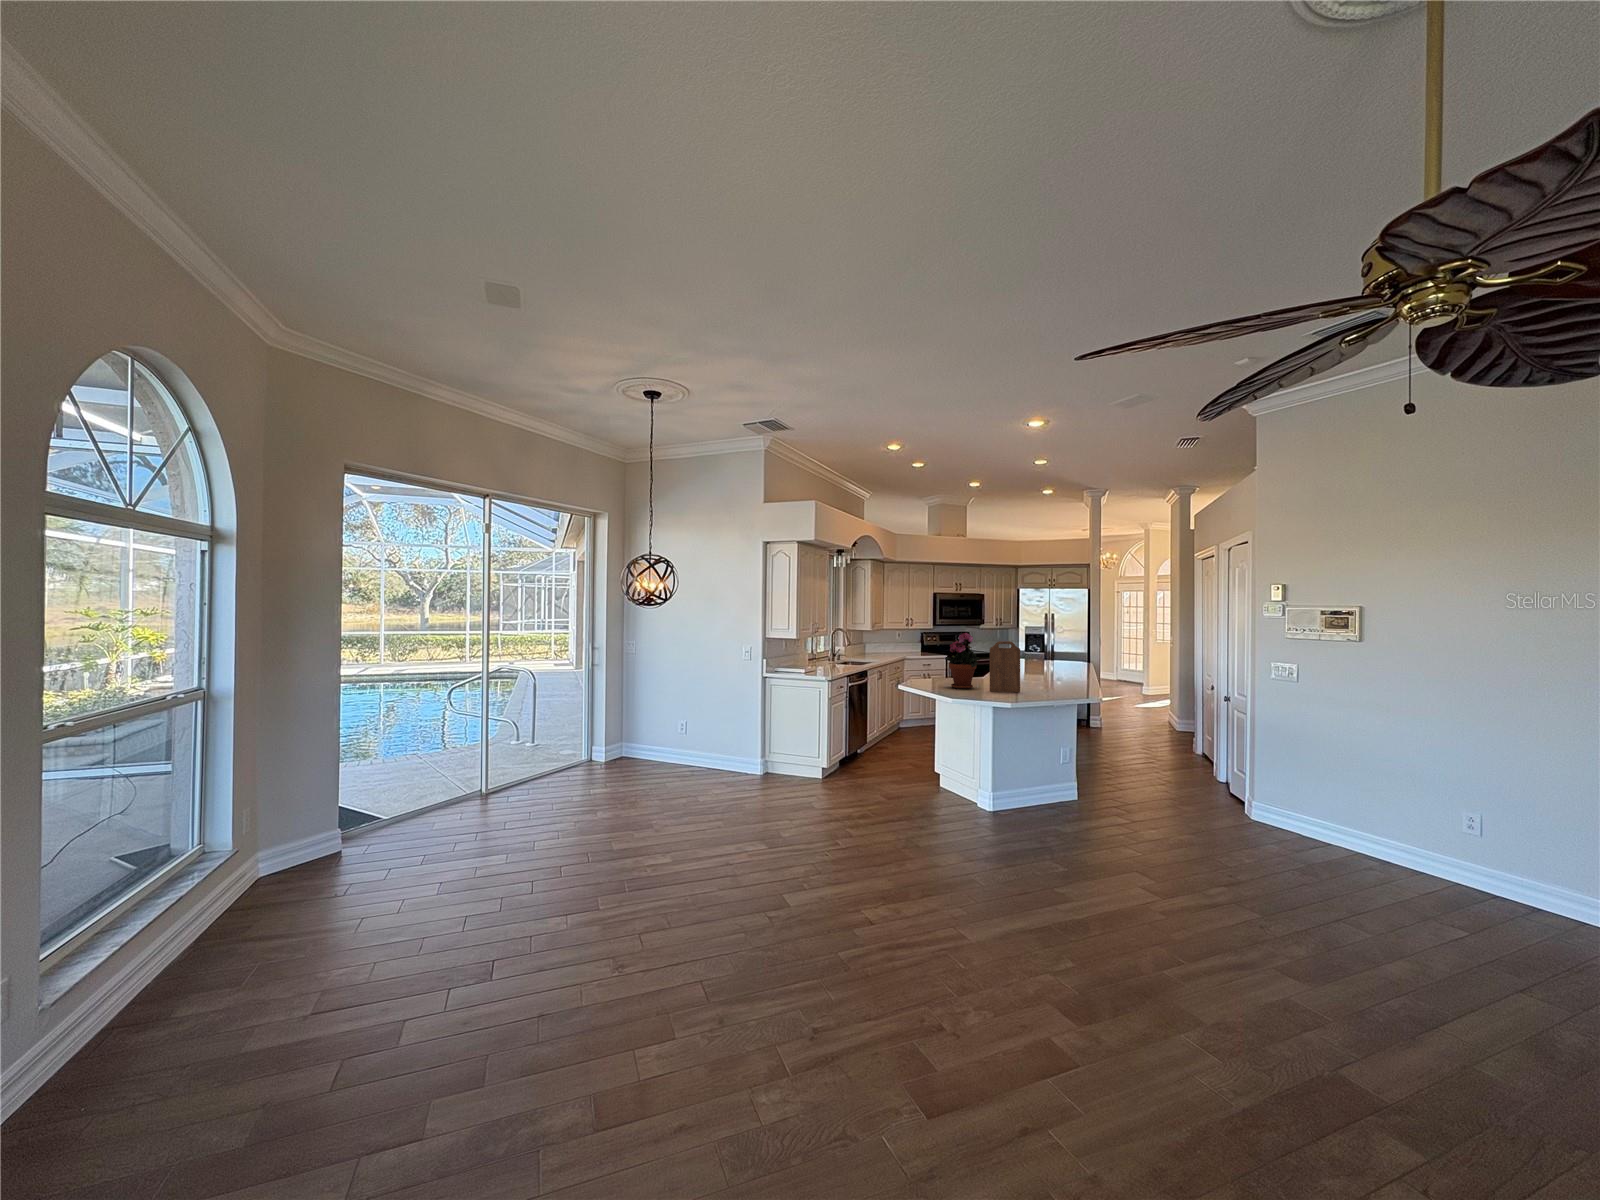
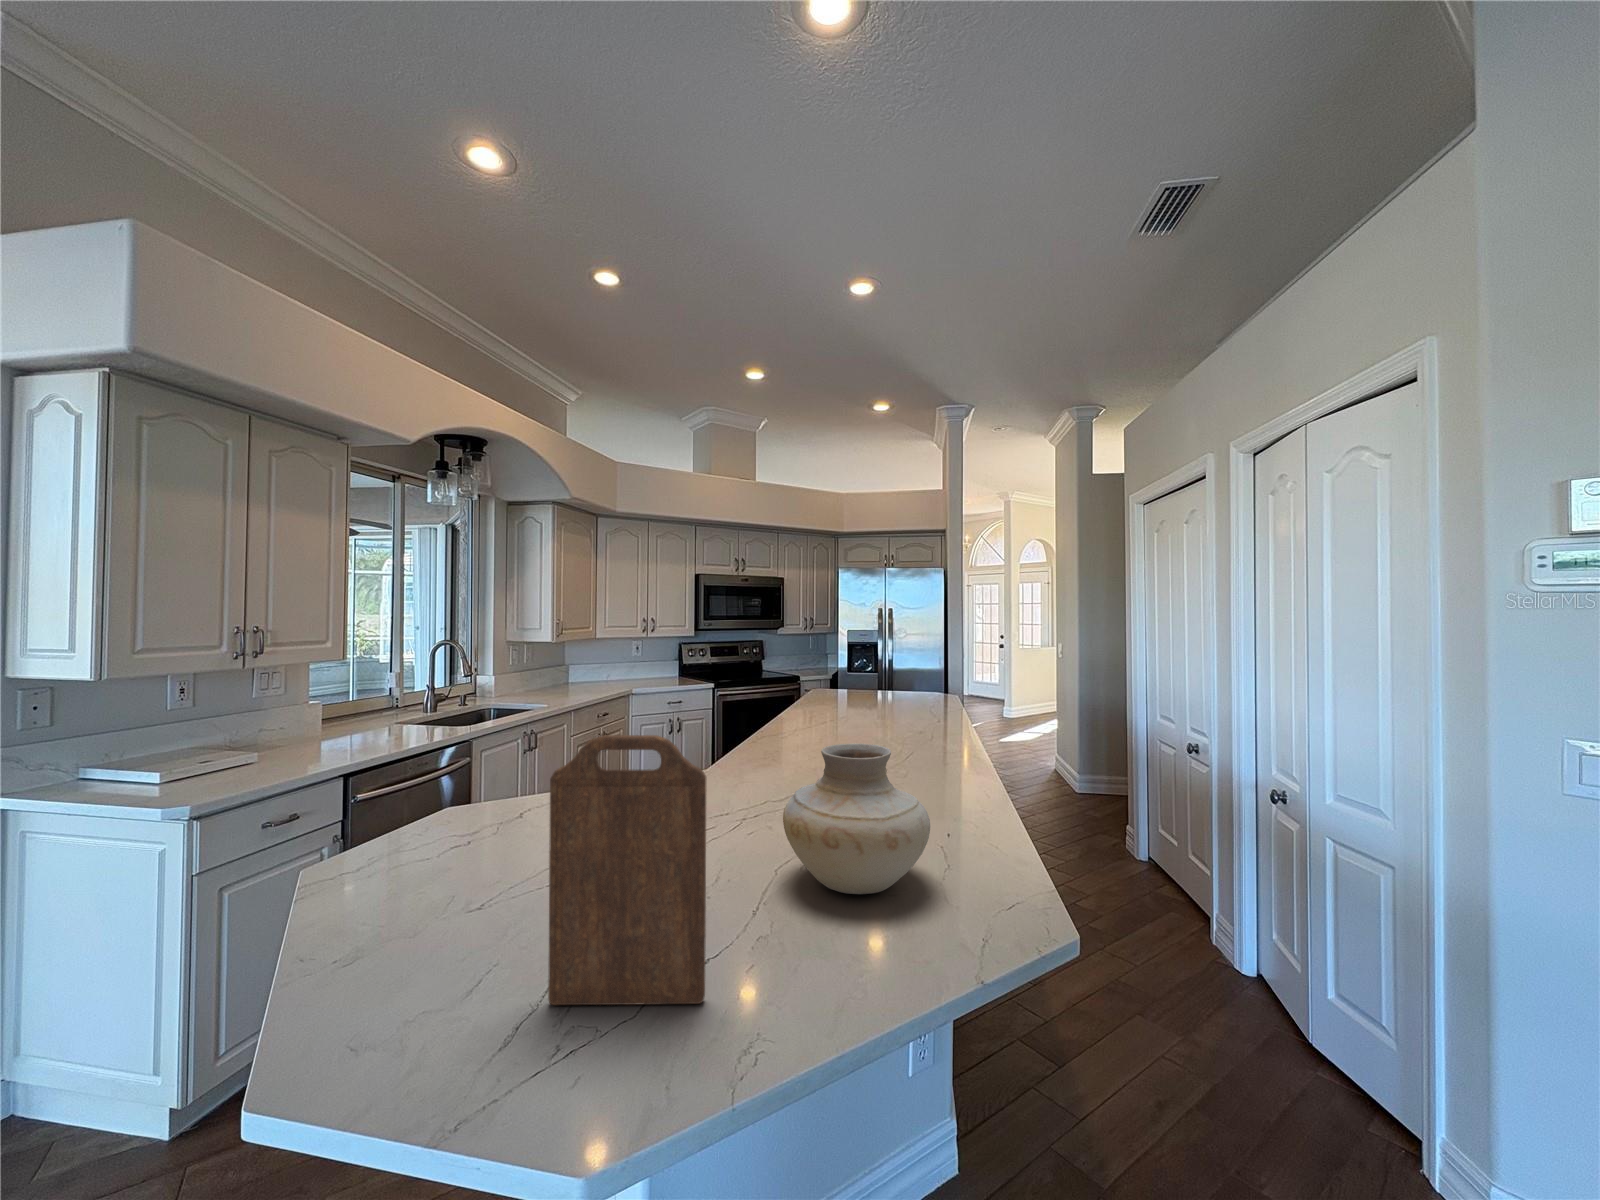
potted plant: present [945,633,980,689] -> none [396,681,555,966]
vase: none [1028,652,1068,687] -> present [783,744,930,894]

